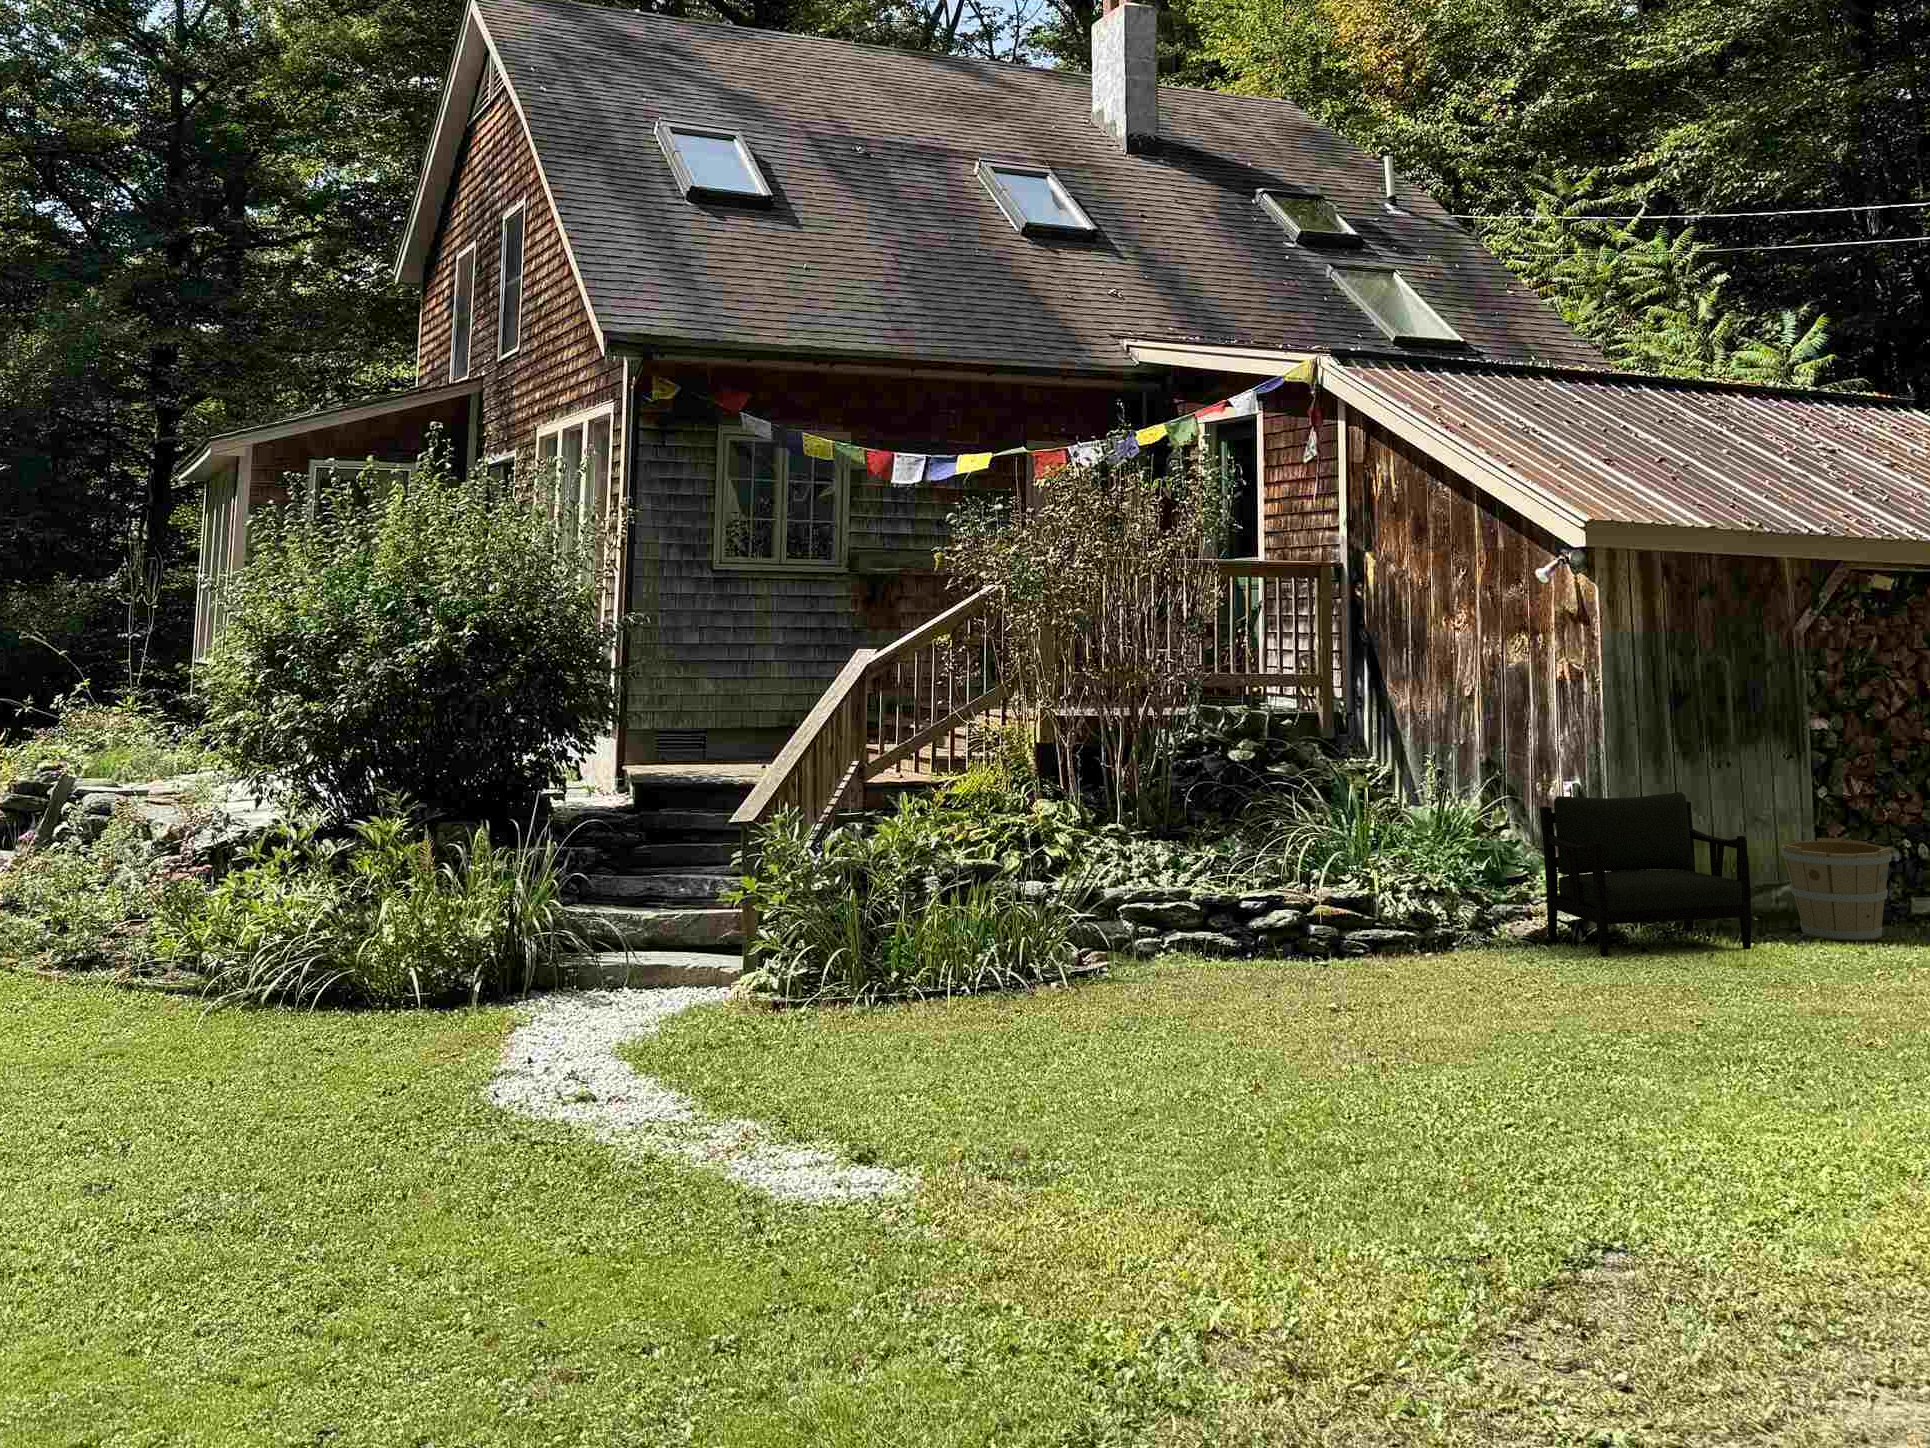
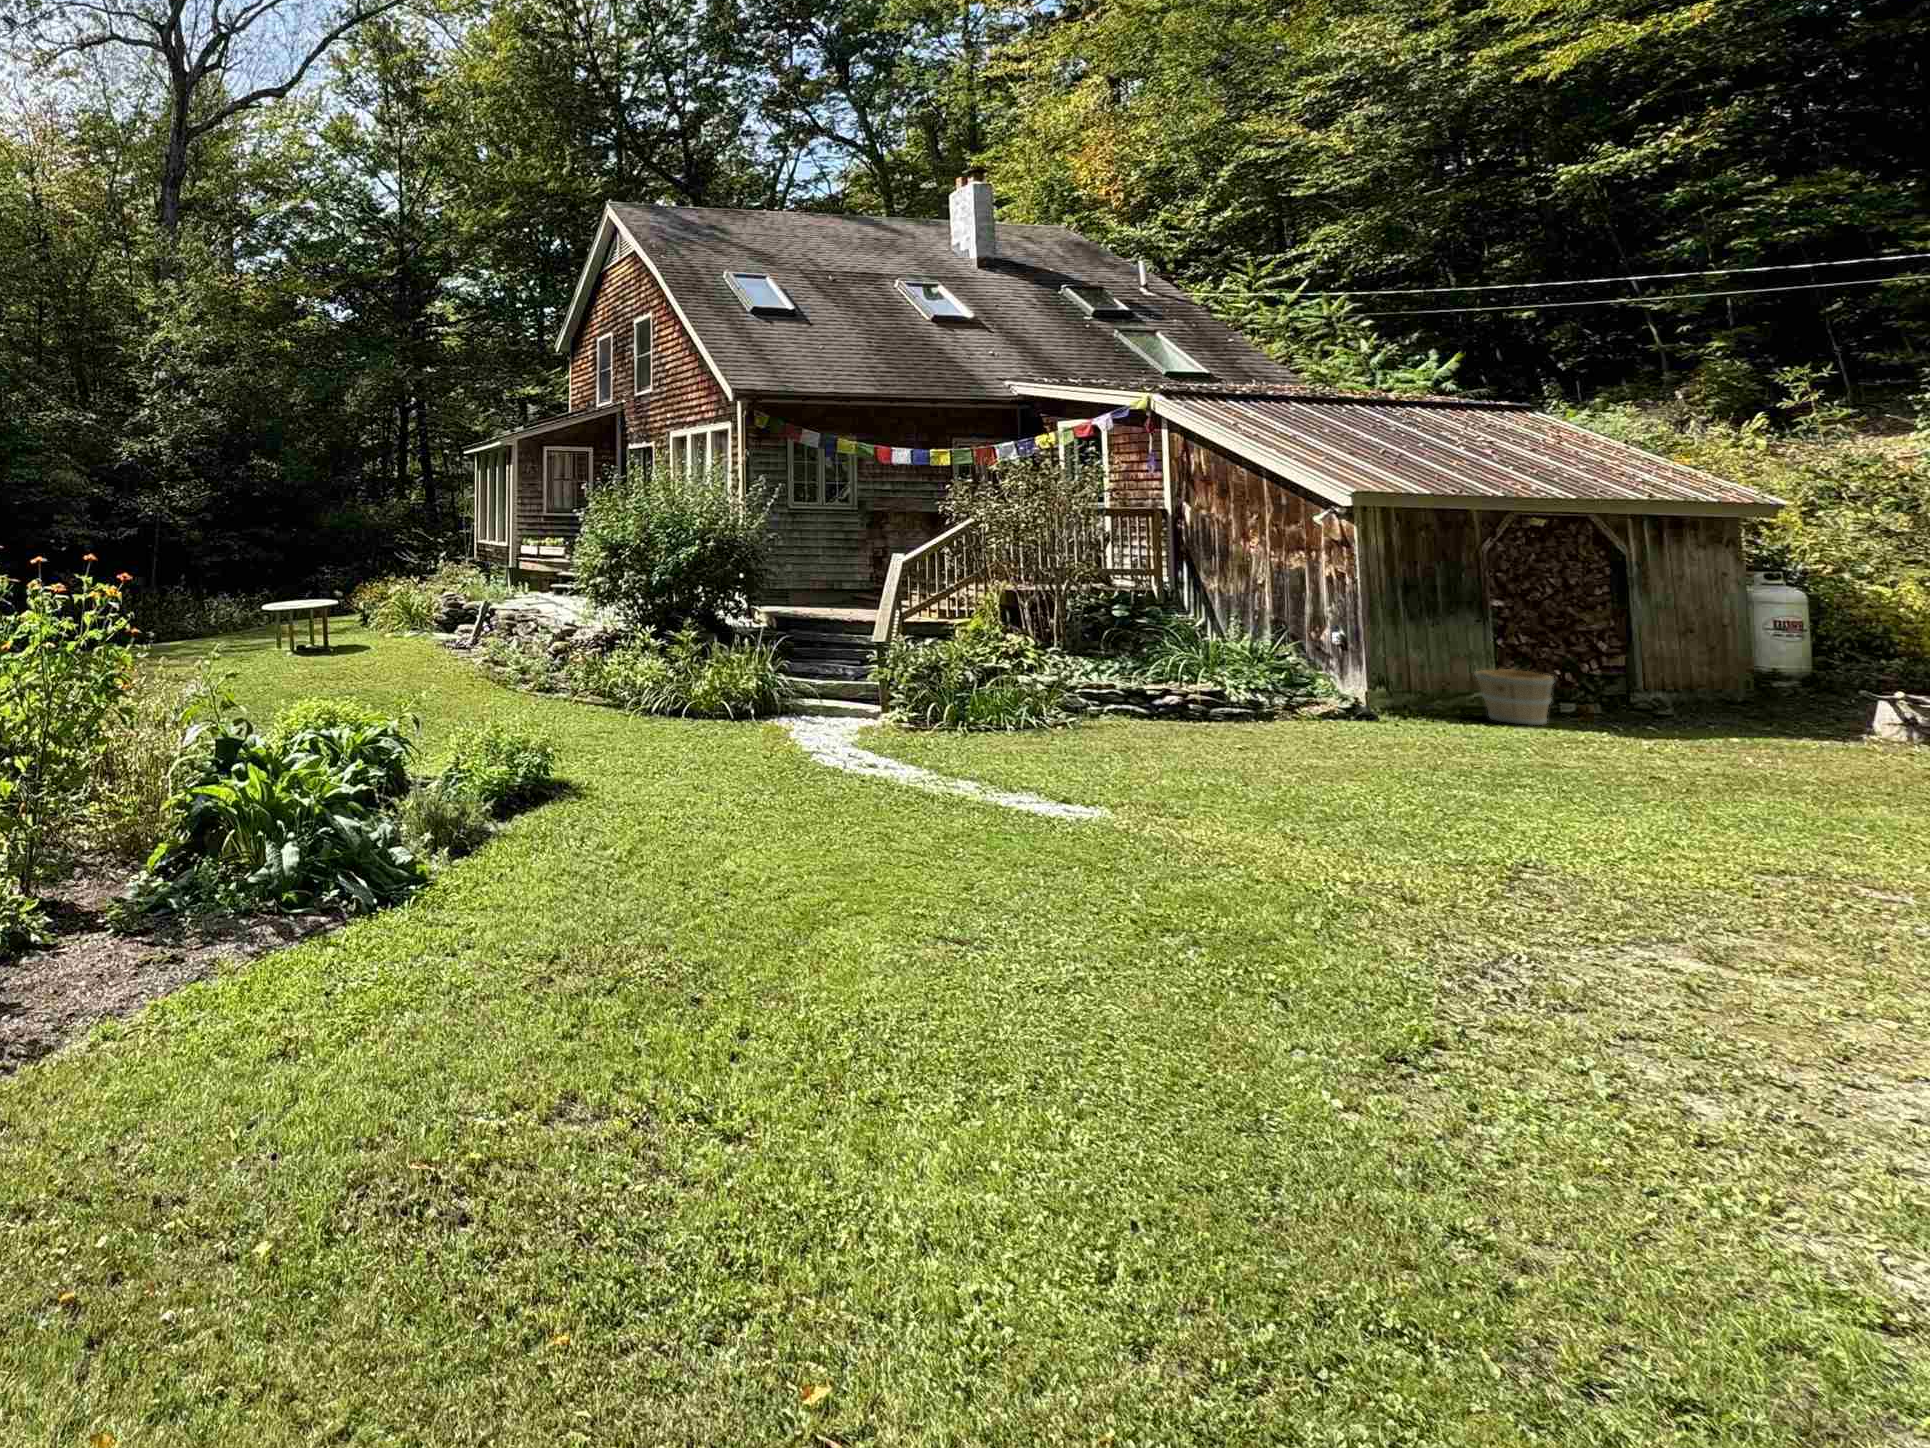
armchair: present [1540,792,1751,957] -> none [1323,641,1465,725]

